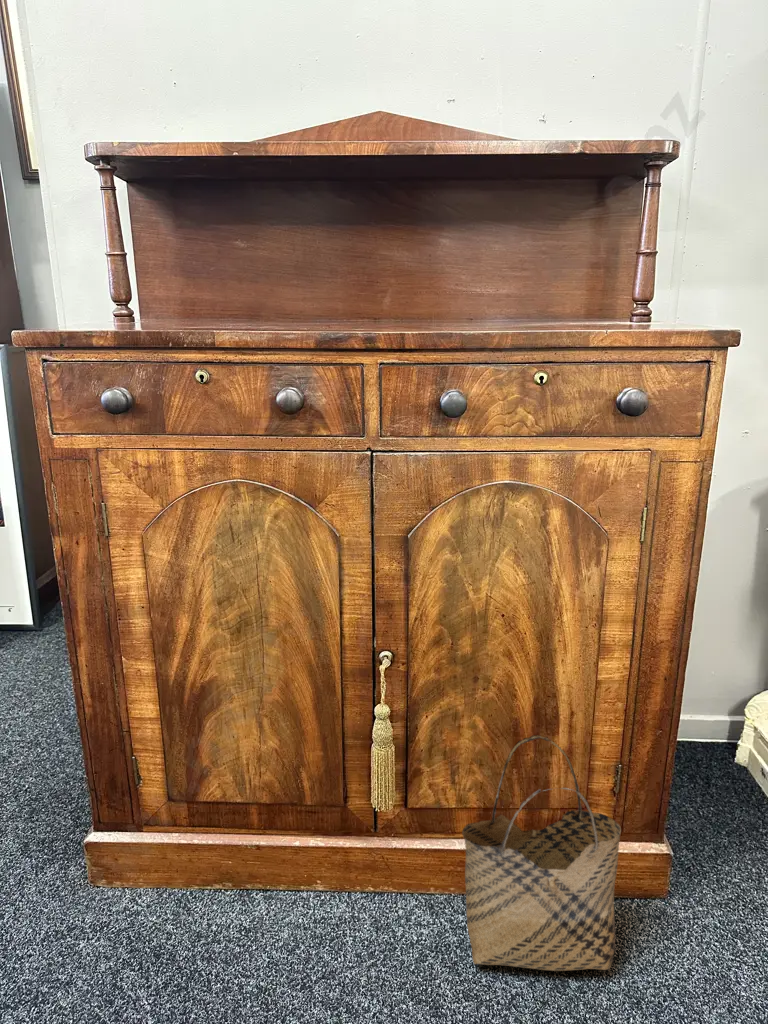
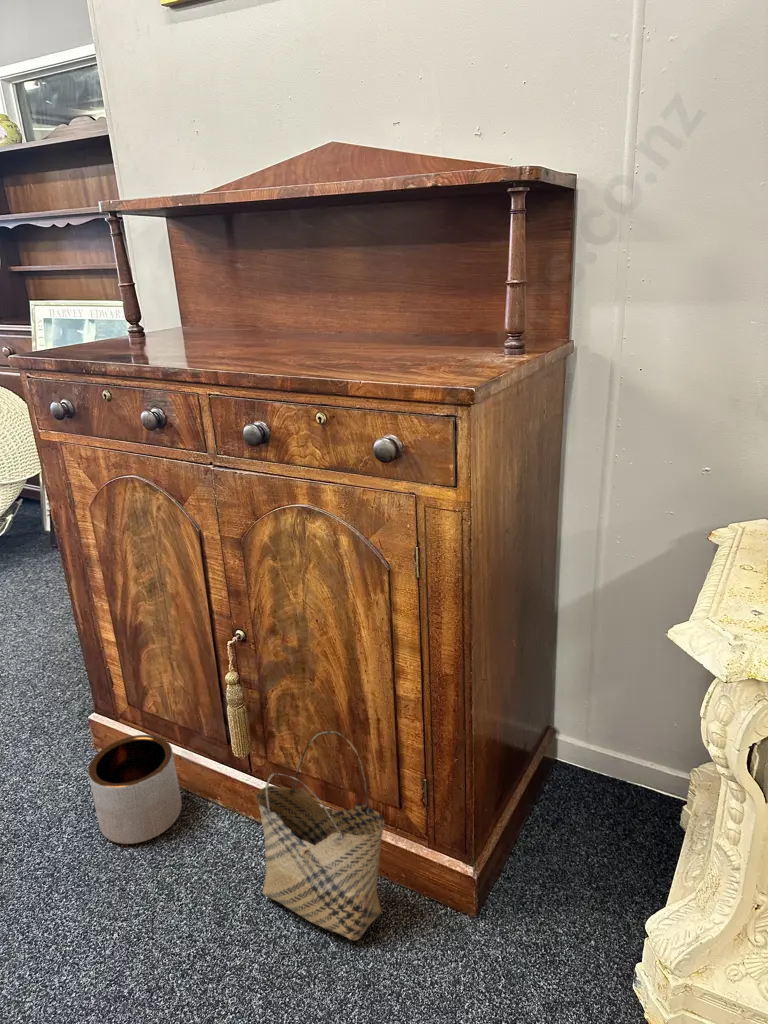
planter: none [181,824,295,984] -> present [88,735,182,844]

